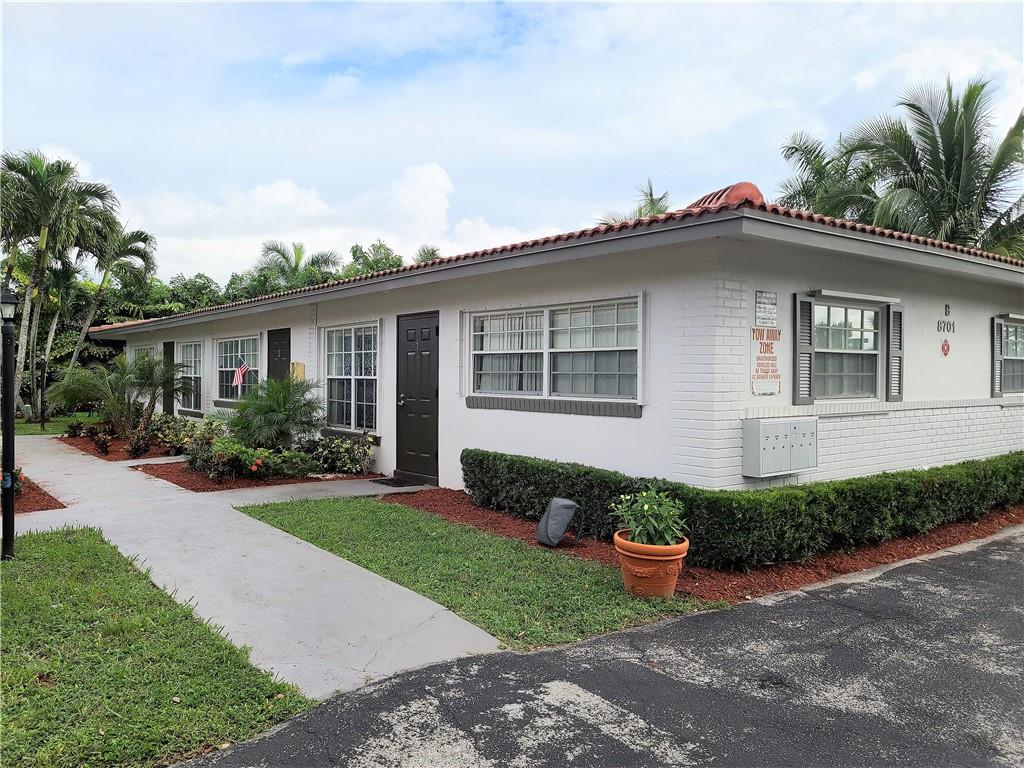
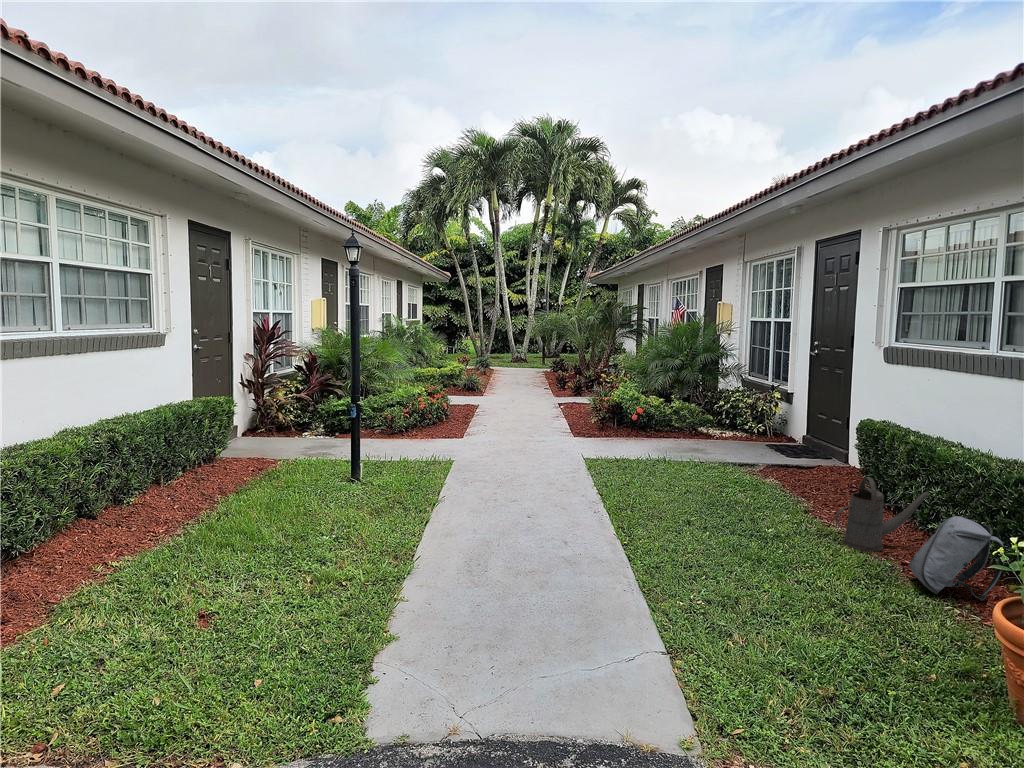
watering can: none [481,484,528,534] -> present [835,477,929,552]

